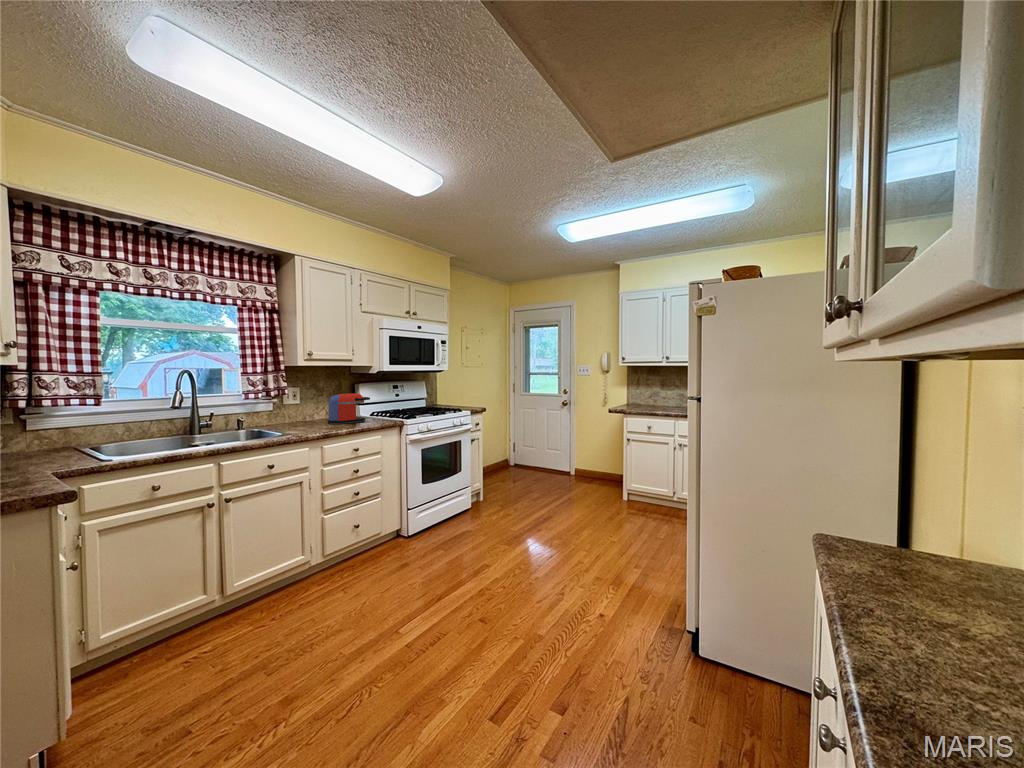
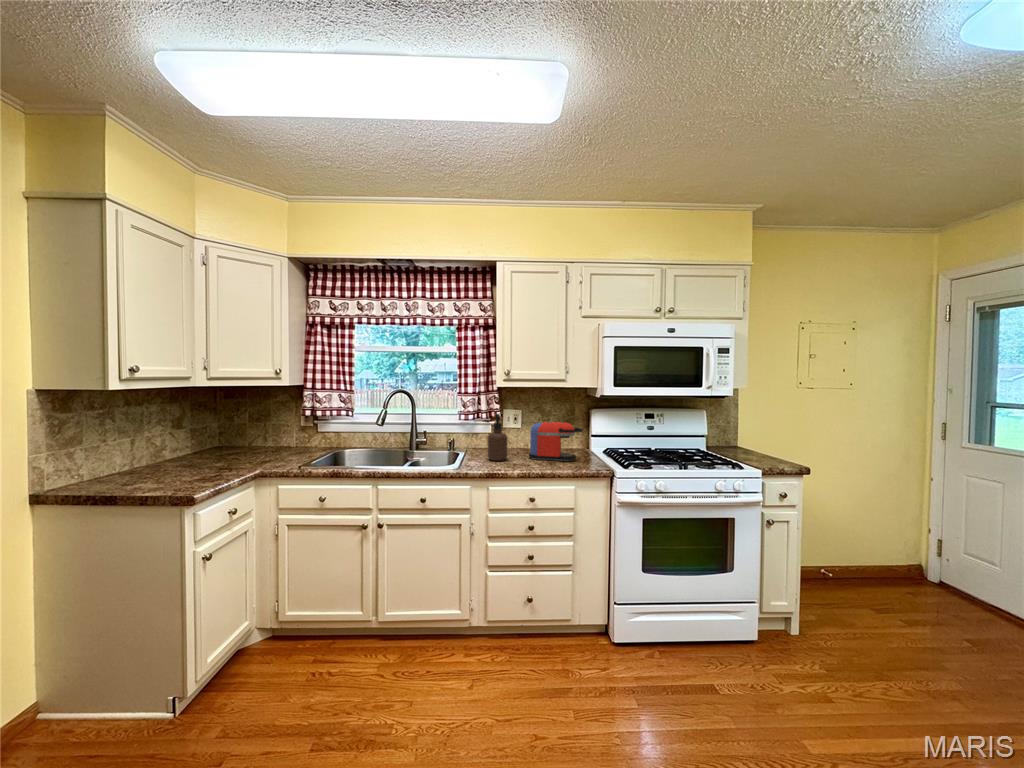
soap dispenser: none [299,389,318,429] -> present [488,414,508,461]

